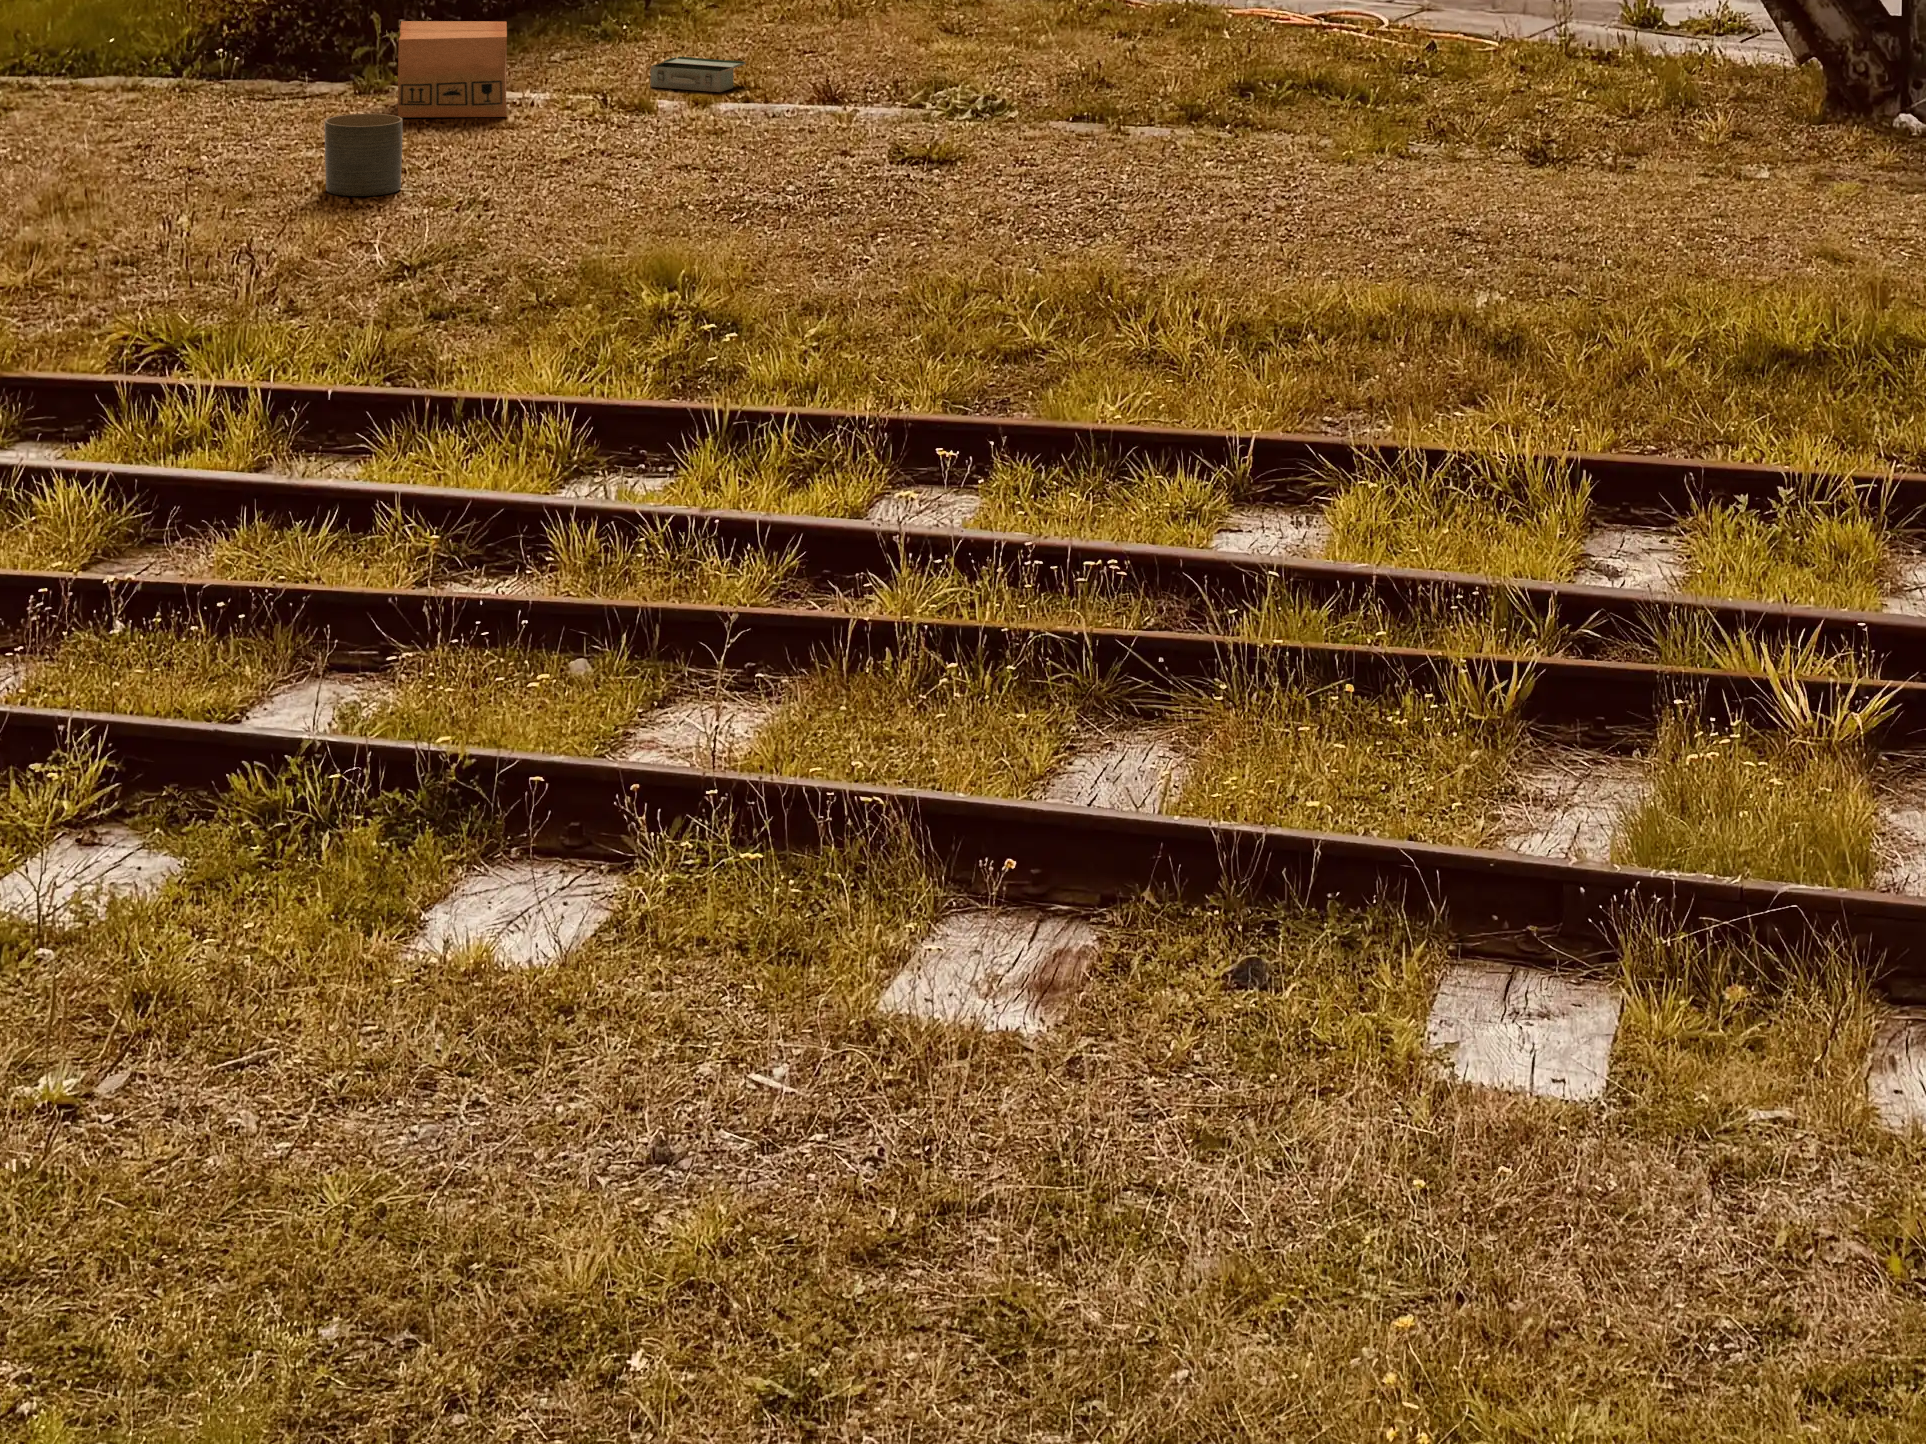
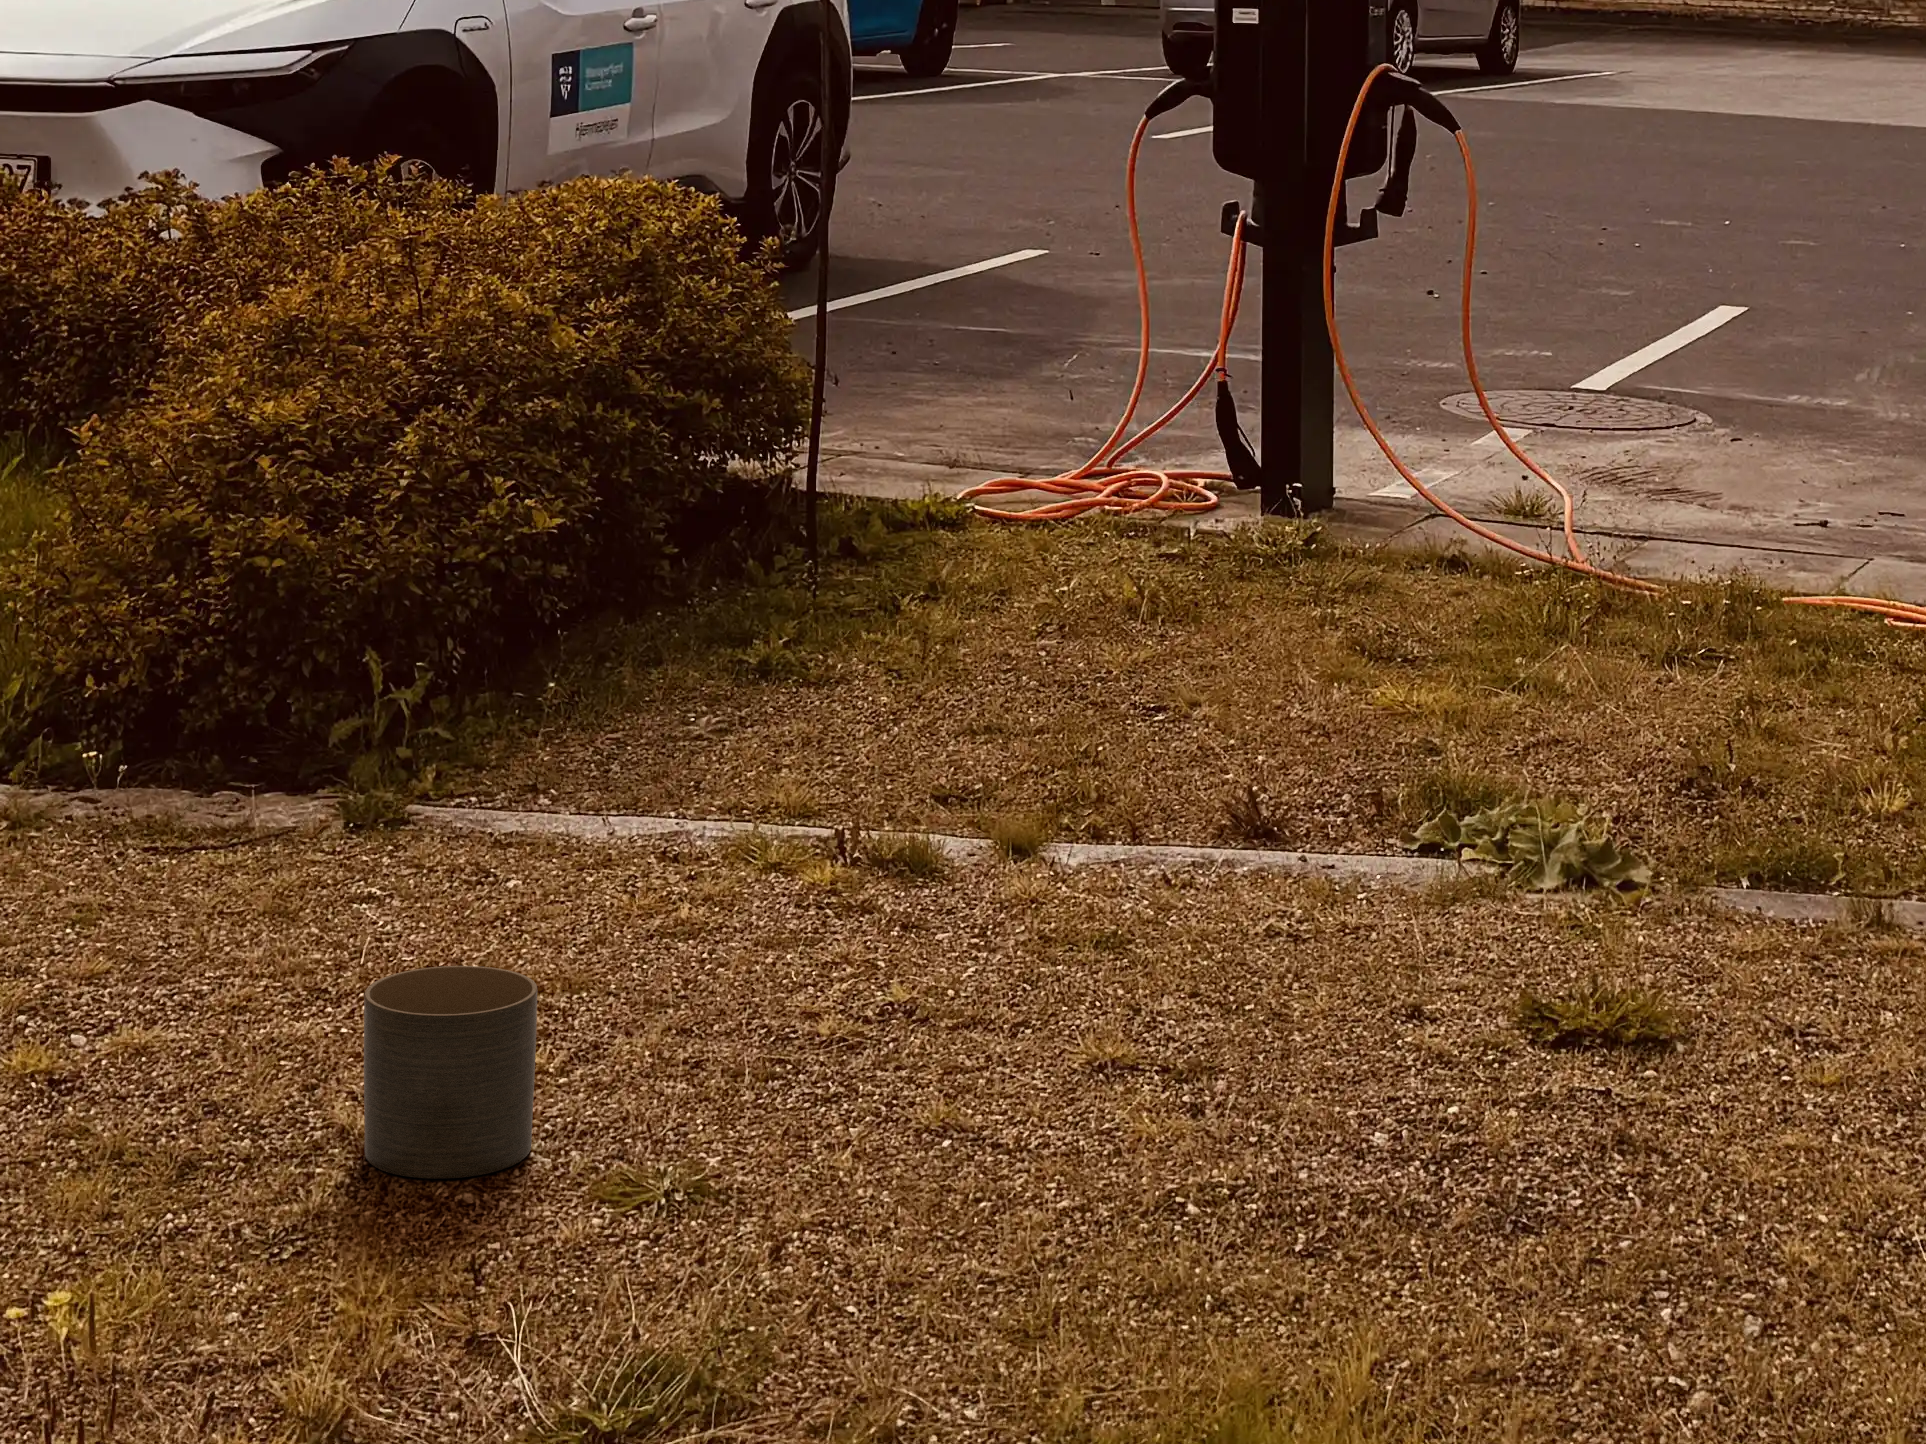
cardboard box: present [398,21,507,117] -> none [446,681,674,898]
toolbox: present [650,57,746,92] -> none [911,729,1087,809]

